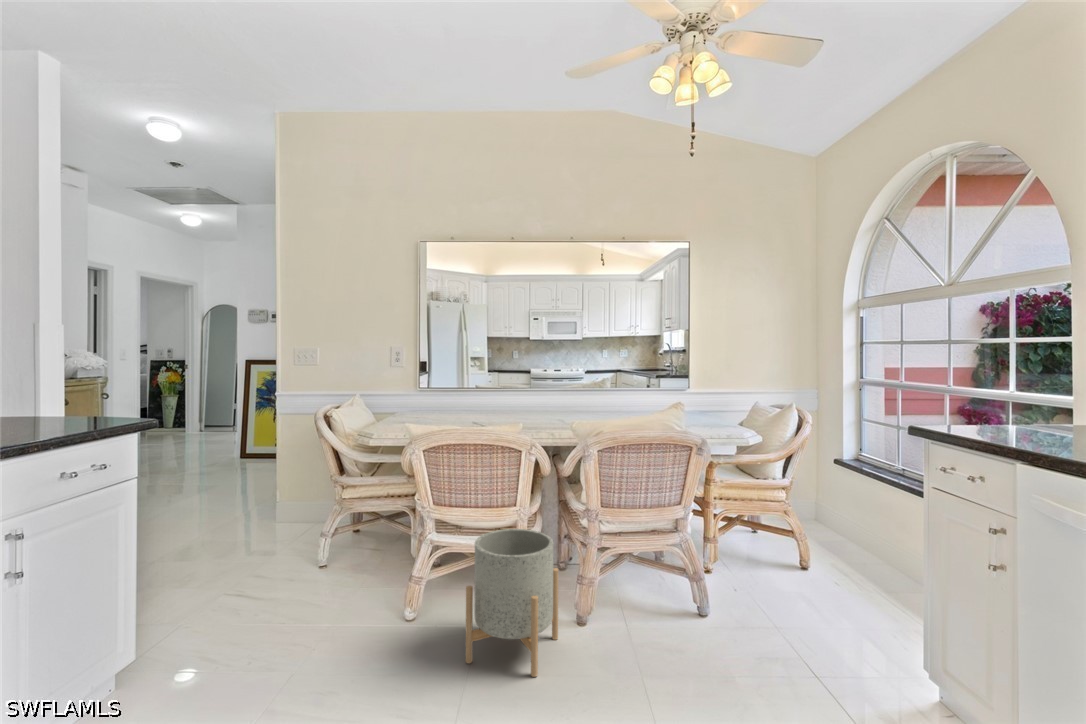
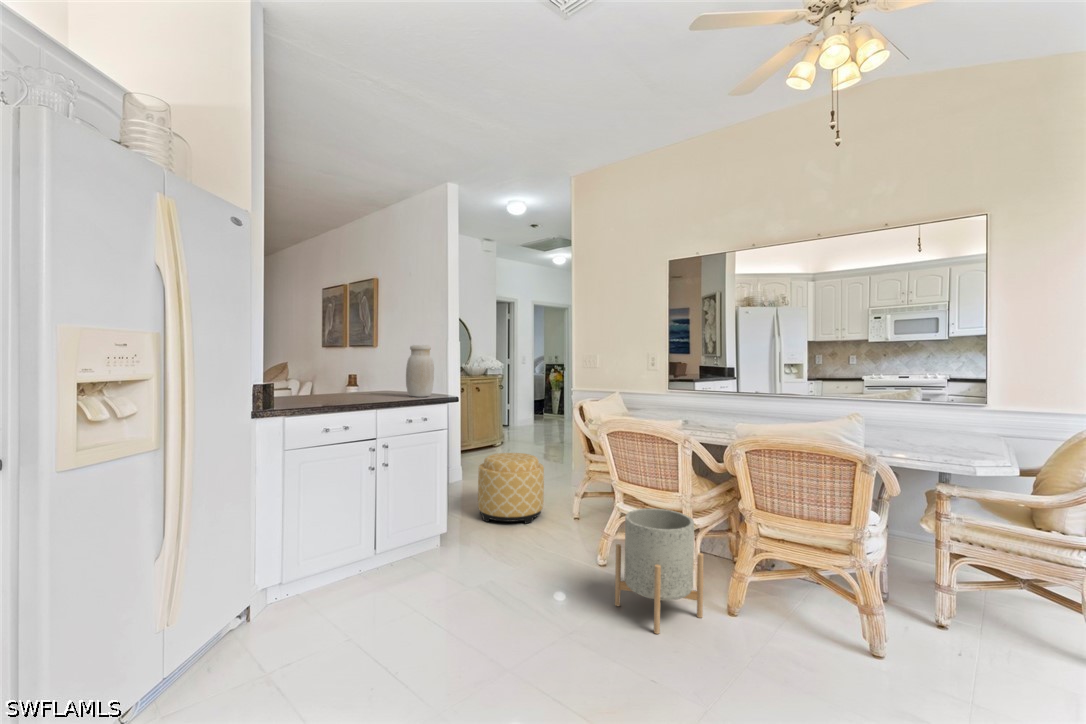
jar: none [46,330,114,427] -> present [406,345,434,397]
ottoman: none [156,494,273,614] -> present [478,453,544,524]

